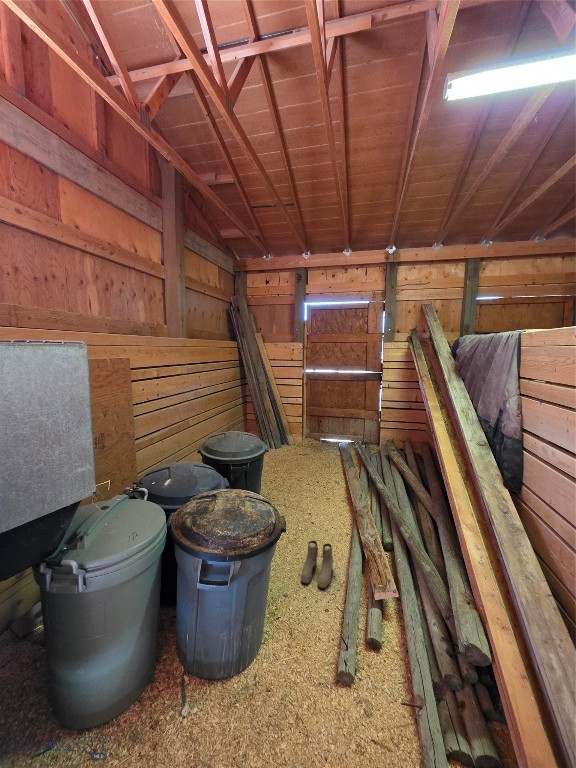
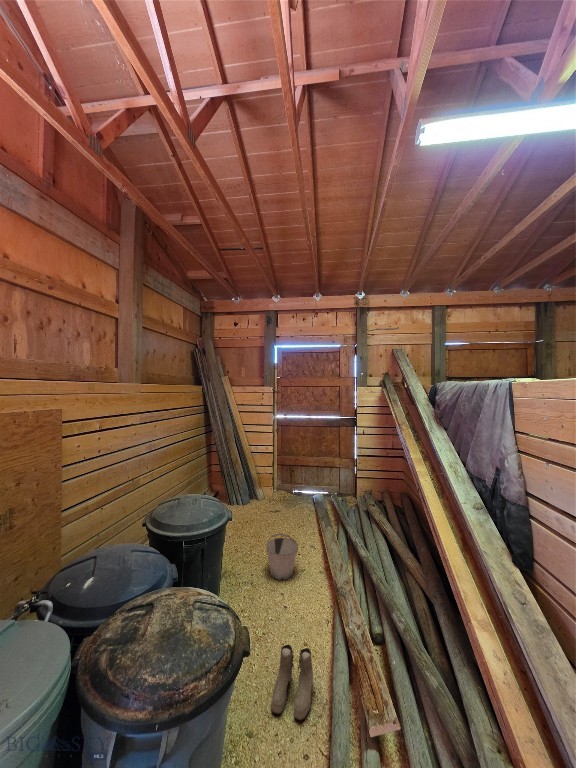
bucket: none [297,468,324,503] -> present [266,533,298,580]

